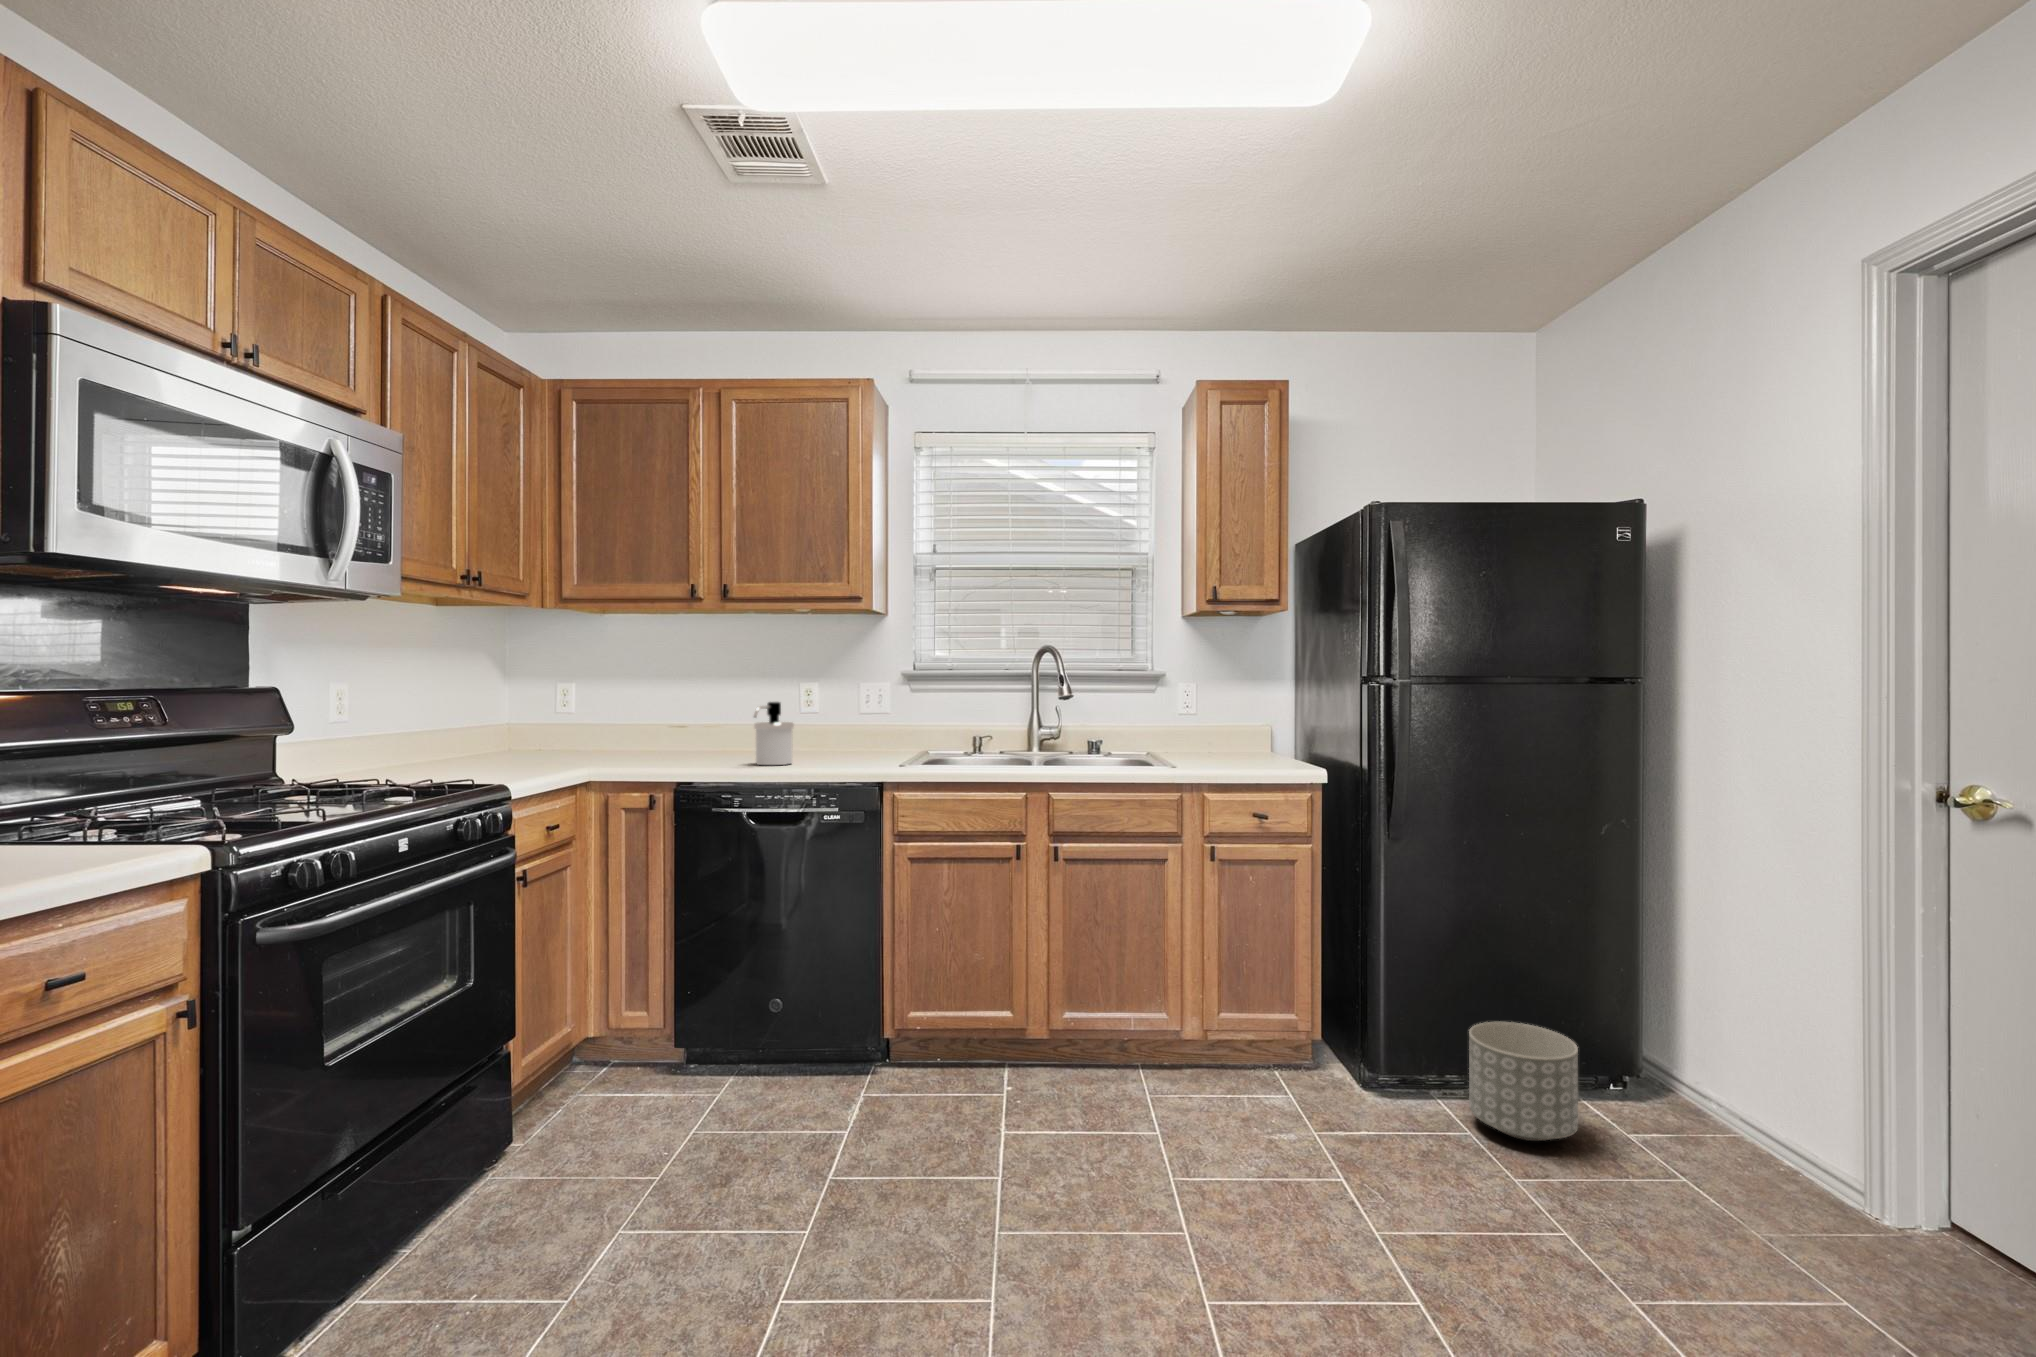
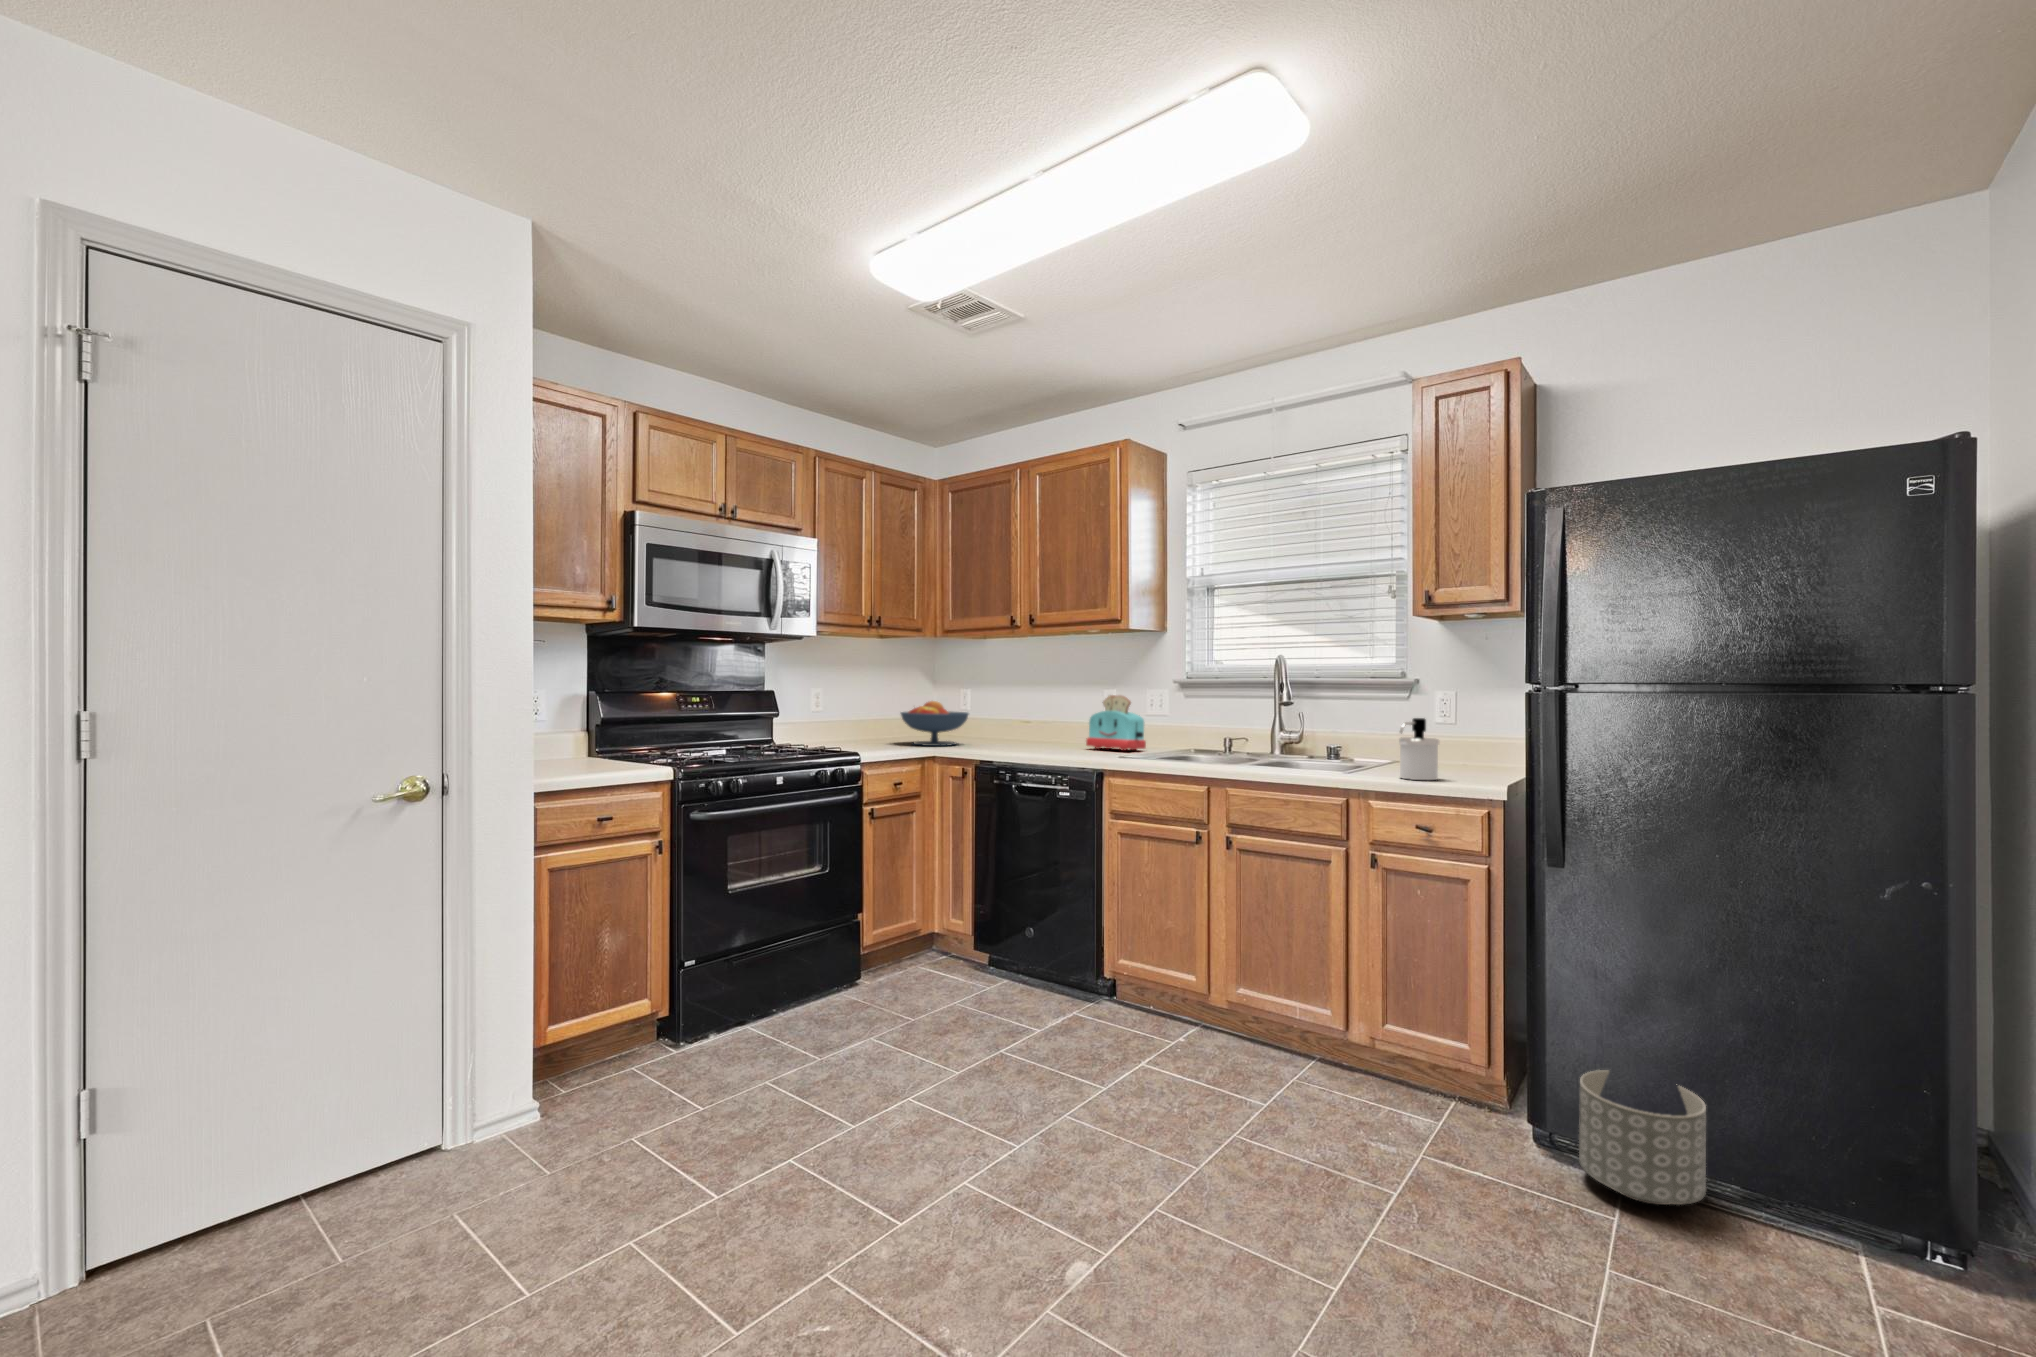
toaster: none [796,688,871,757] -> present [1086,695,1146,750]
fruit bowl: none [512,701,624,768] -> present [901,701,969,746]
soap dispenser: present [754,702,794,765] -> present [1399,718,1439,780]

